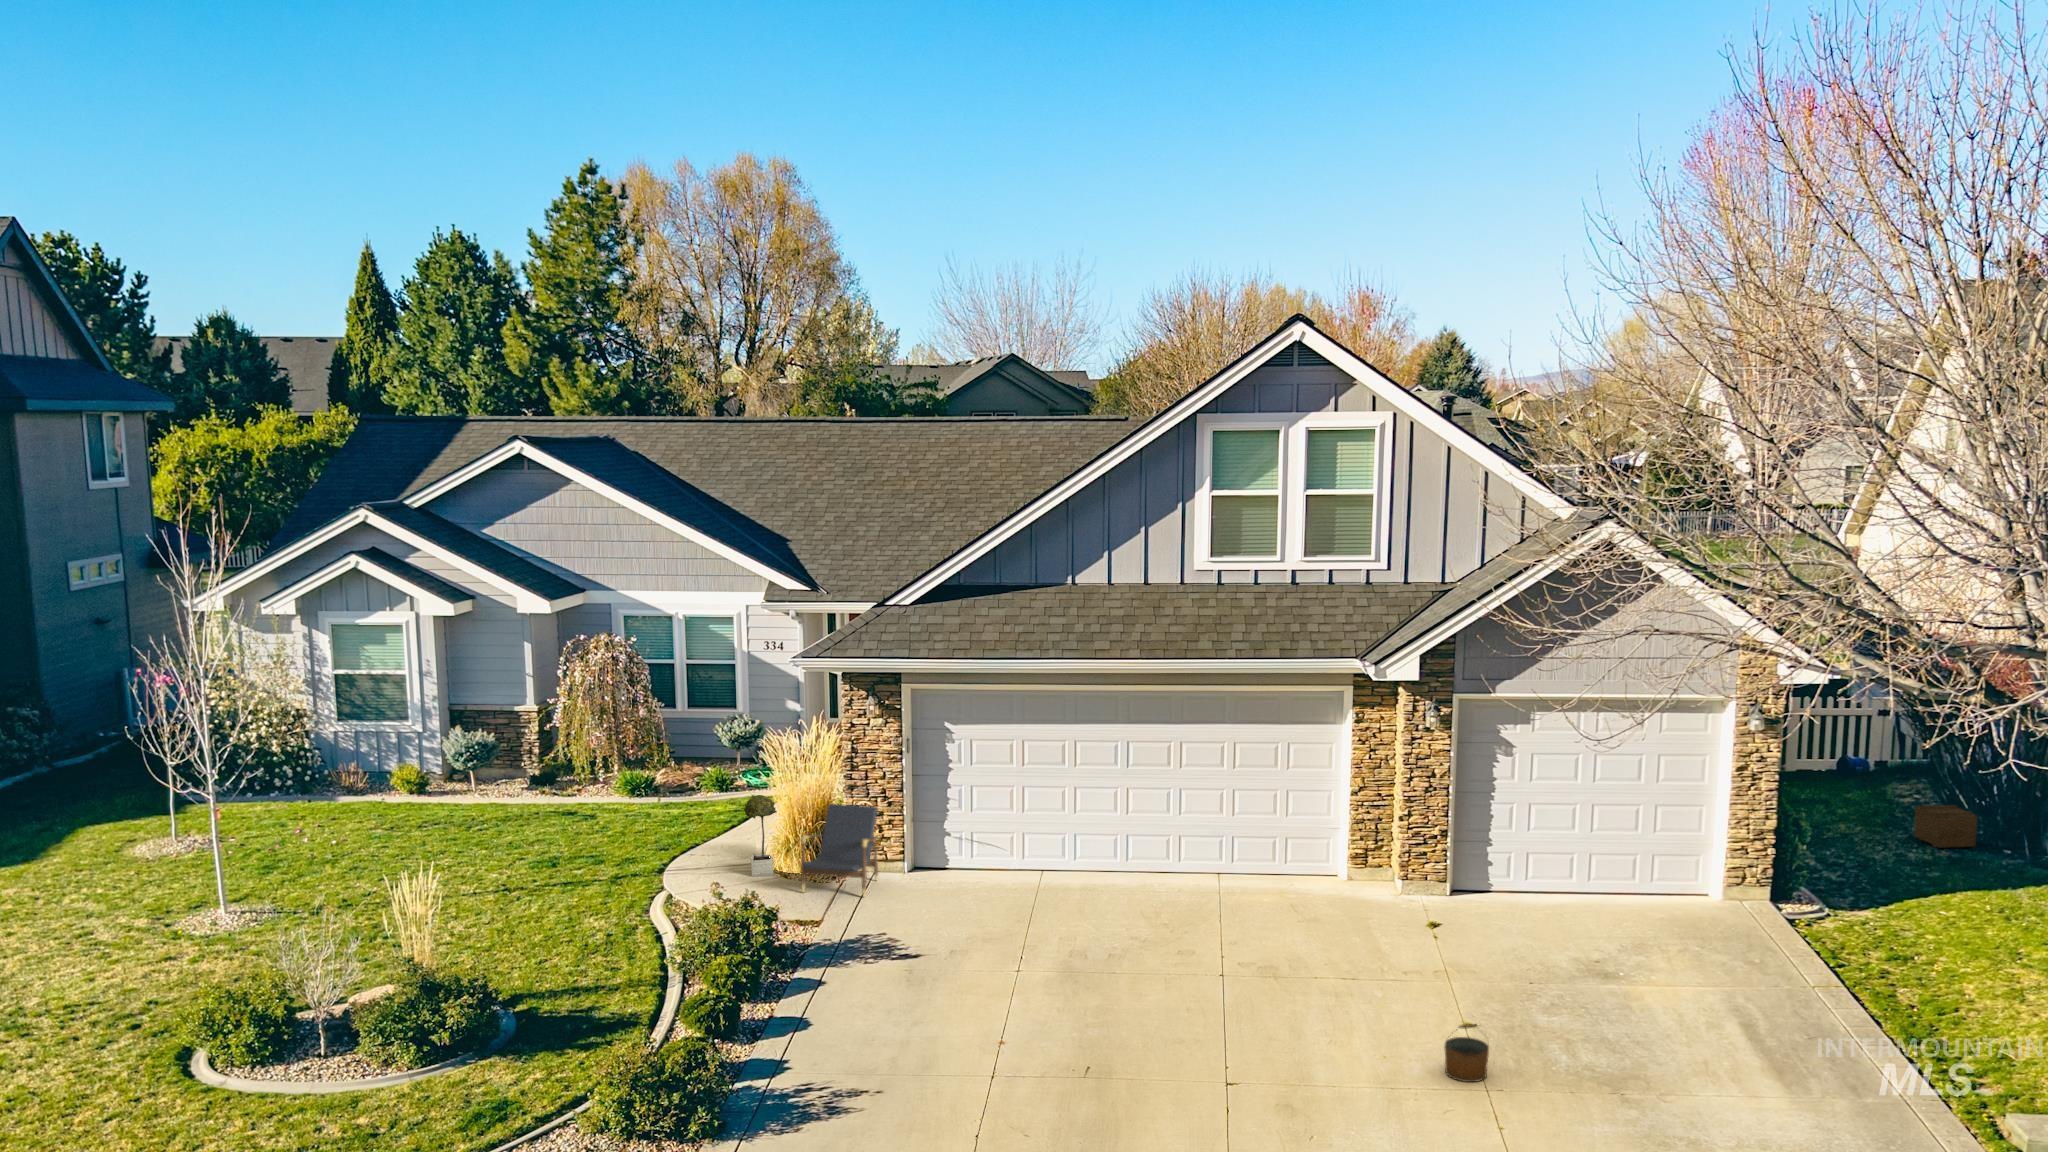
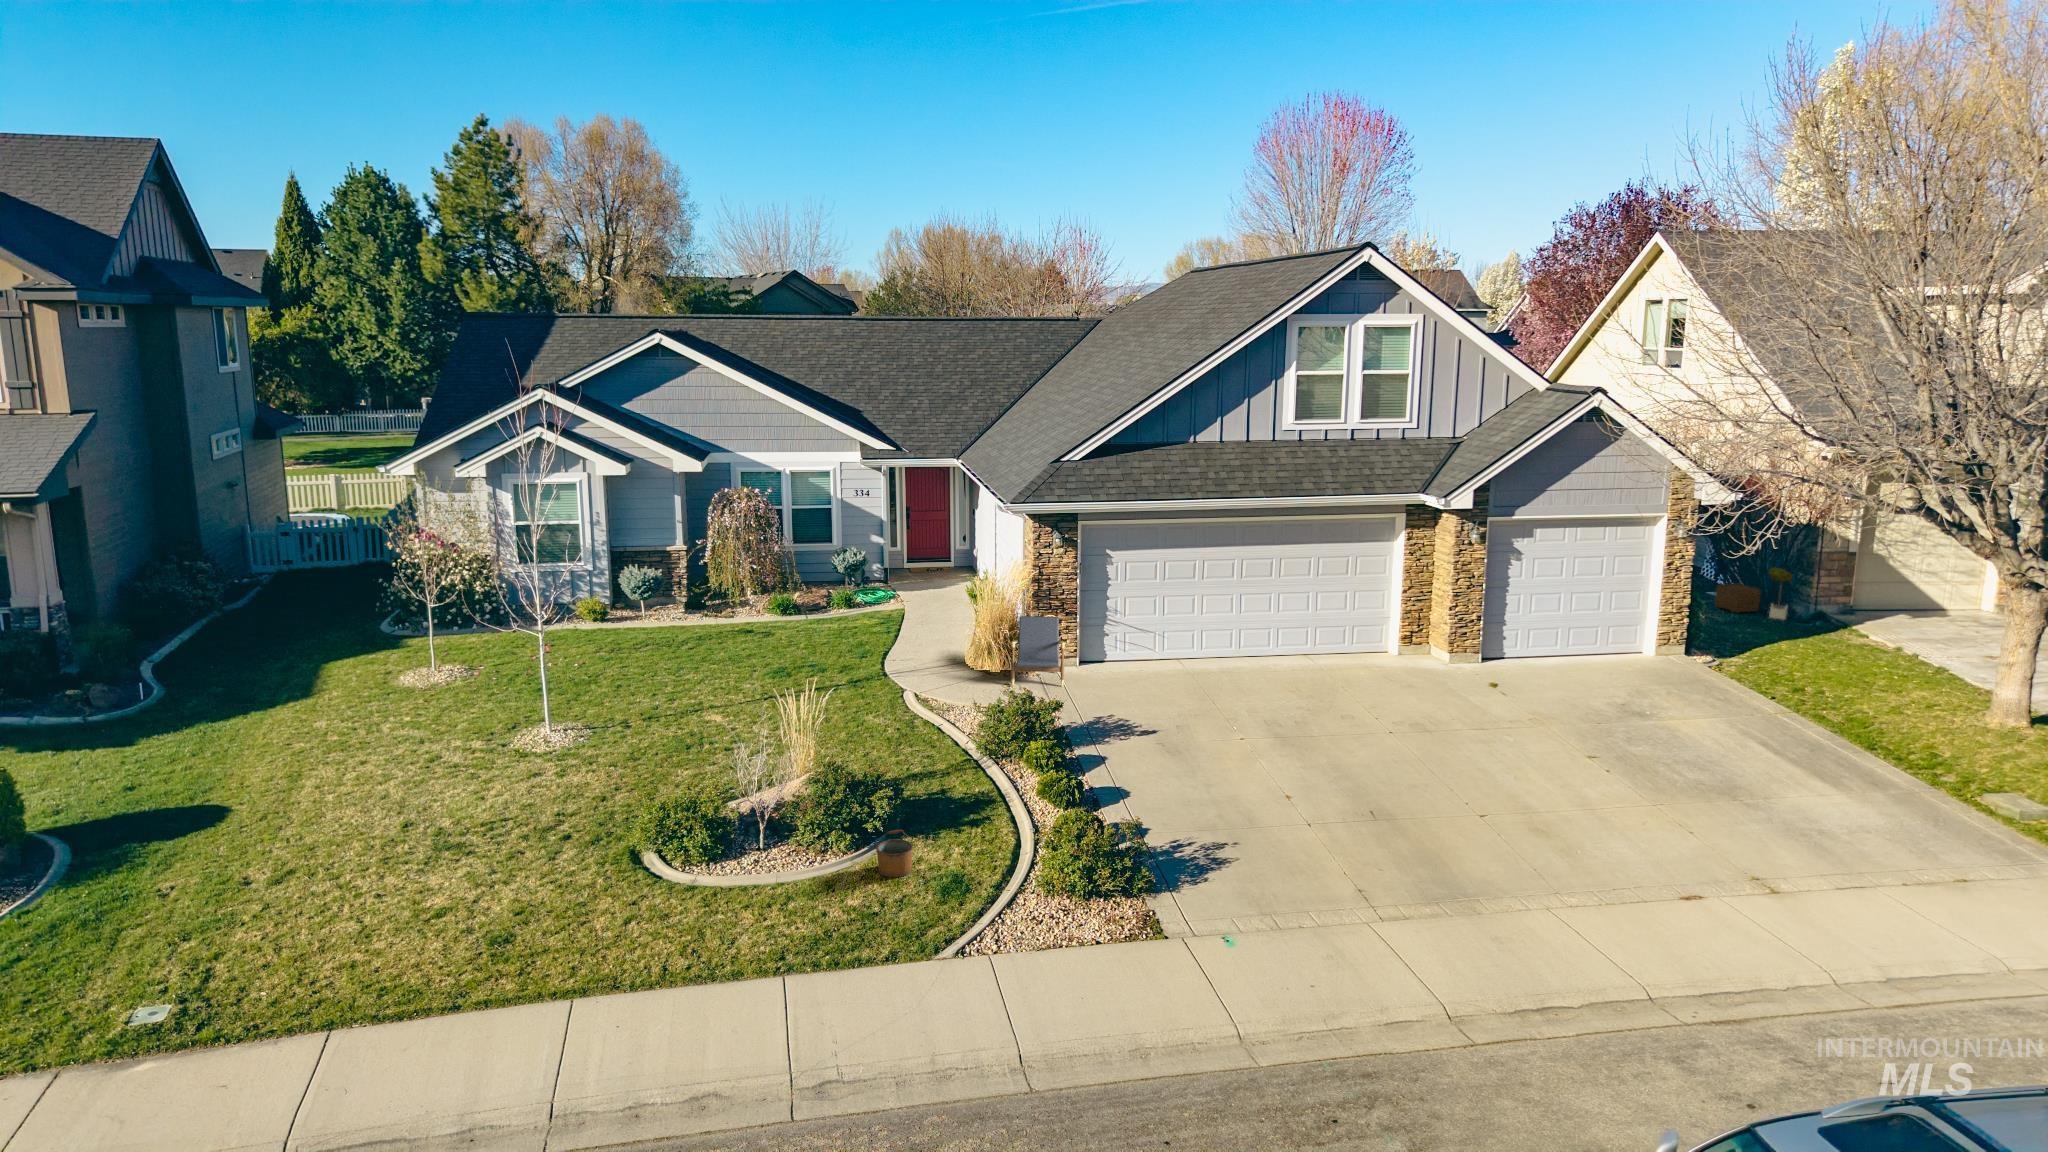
potted tree: present [744,795,777,877] -> present [1769,568,1793,620]
bucket: present [1445,1024,1489,1082] -> present [876,830,913,877]

